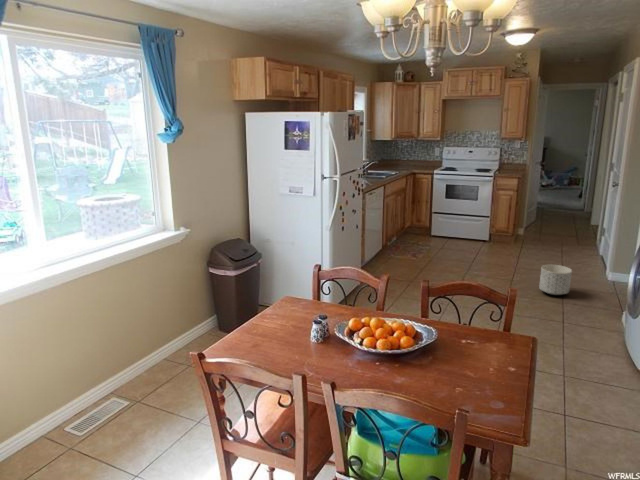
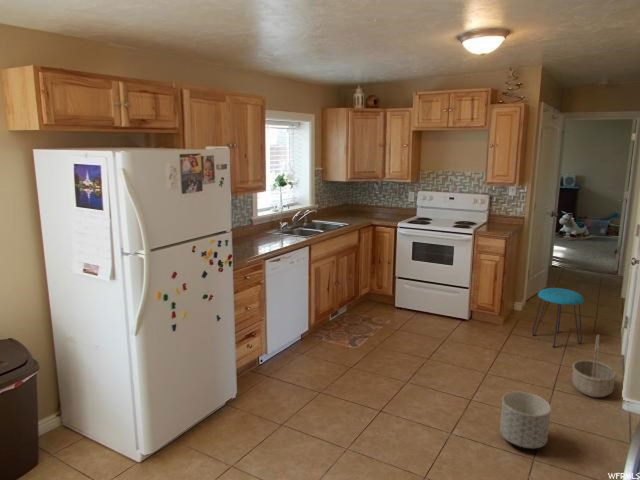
stool: none [537,212,574,252] -> present [532,288,584,347]
basket: none [574,233,603,273] -> present [572,335,617,397]

